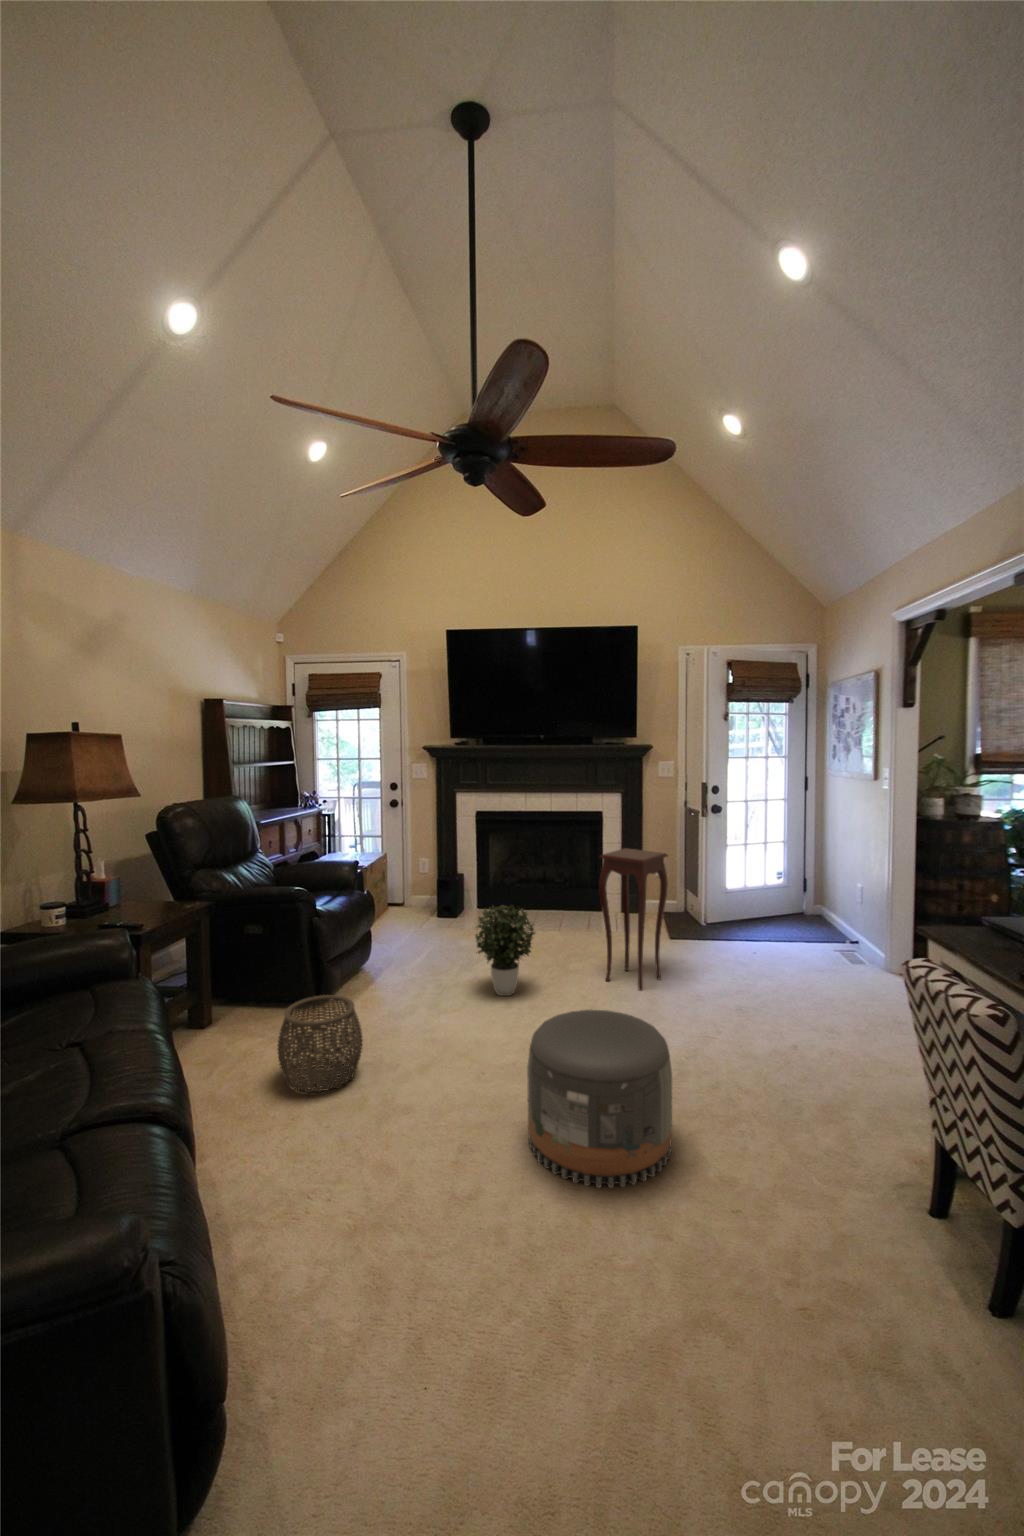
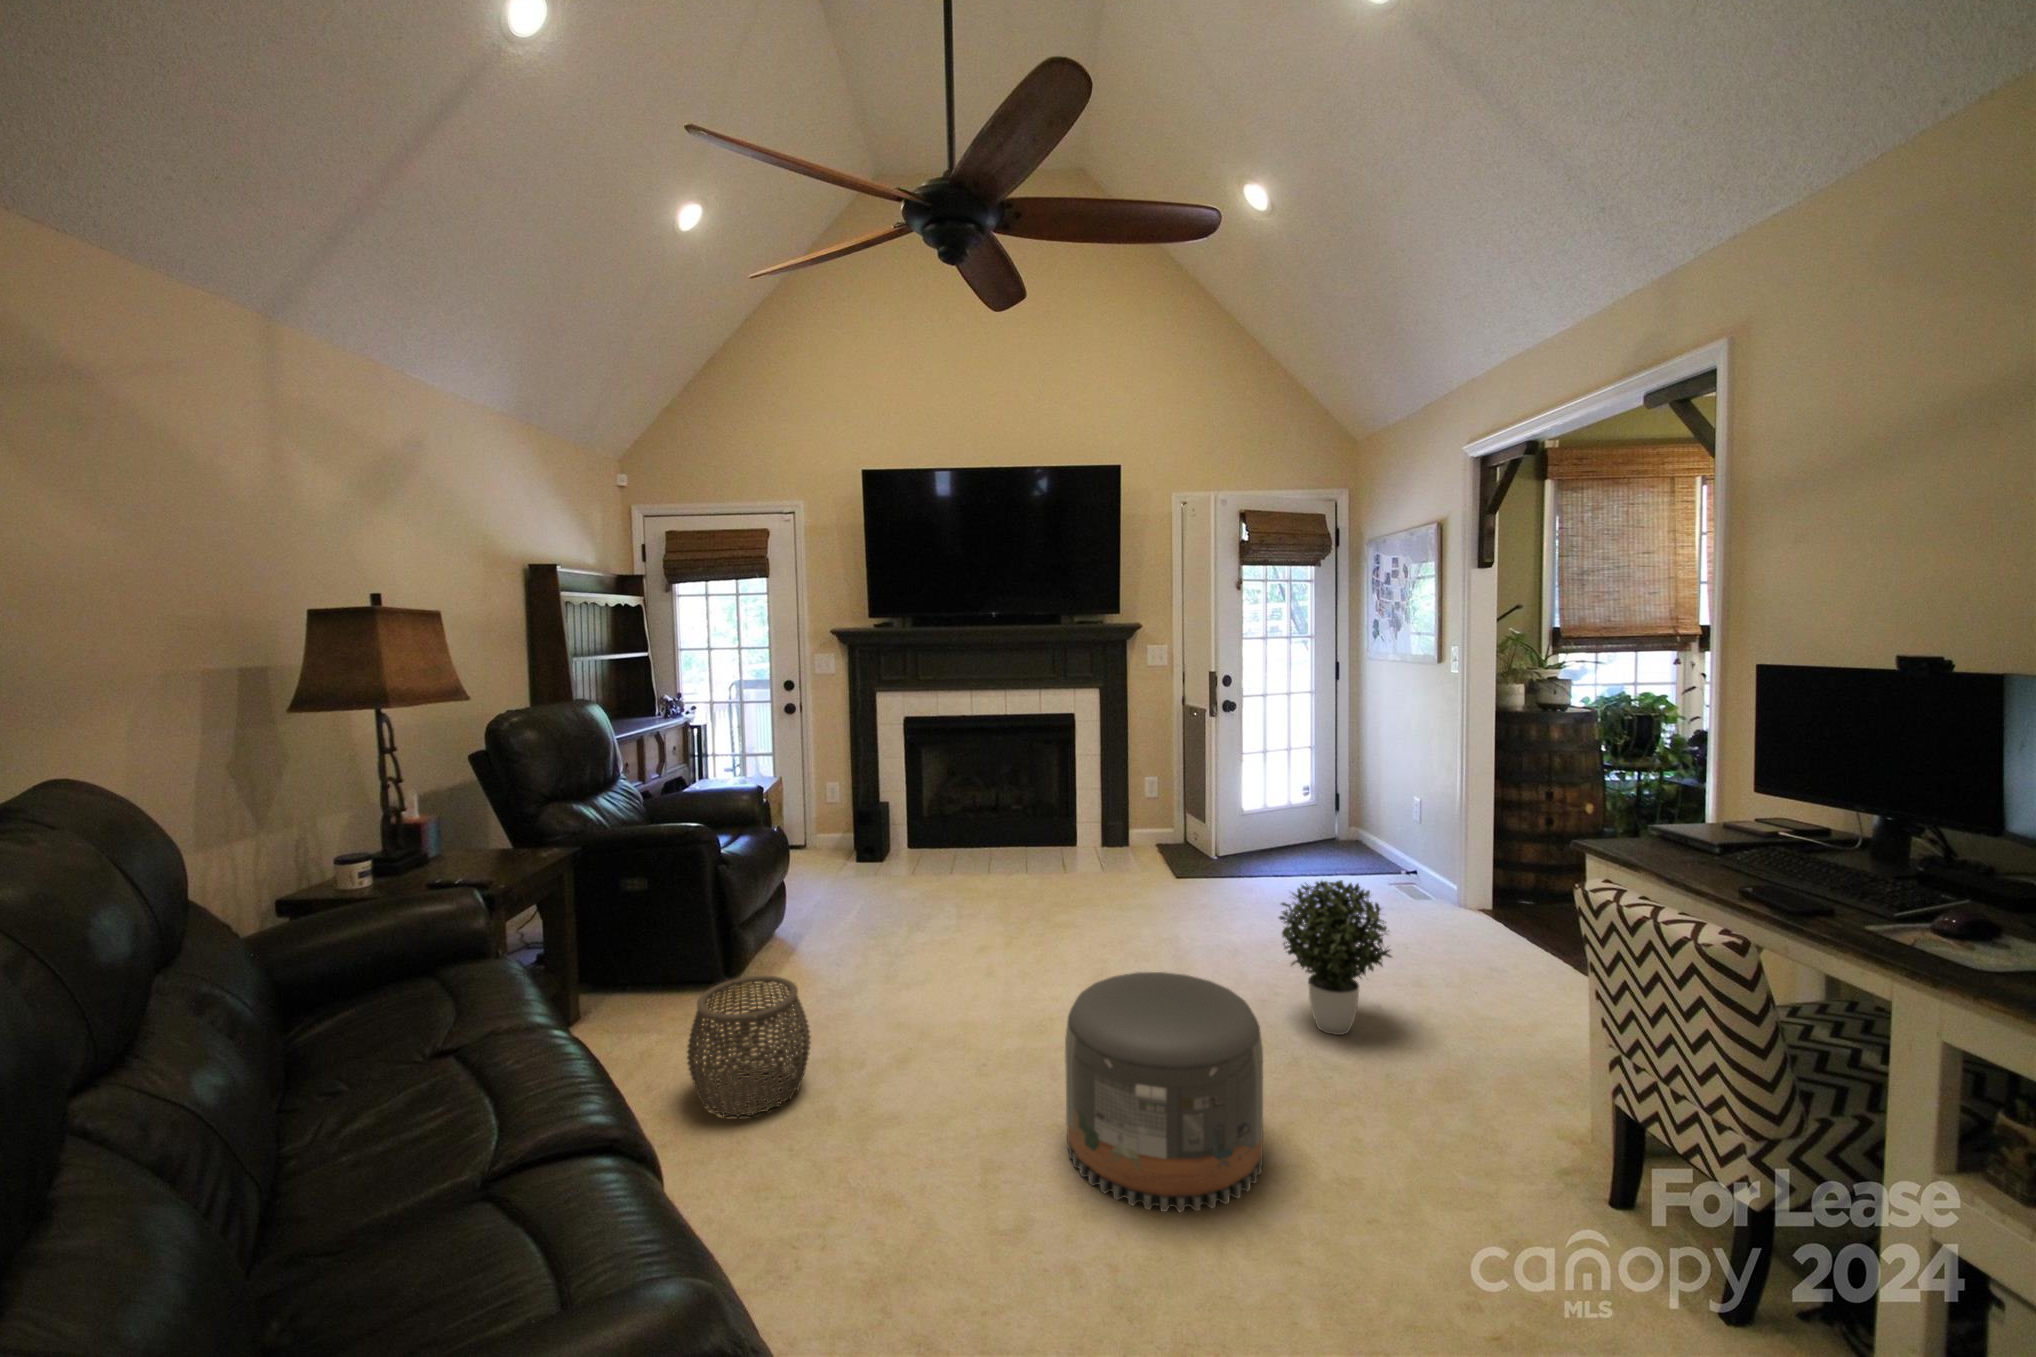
side table: present [599,848,668,991] -> none [1102,758,1191,946]
potted plant: present [475,905,535,996] -> present [1279,880,1391,1035]

